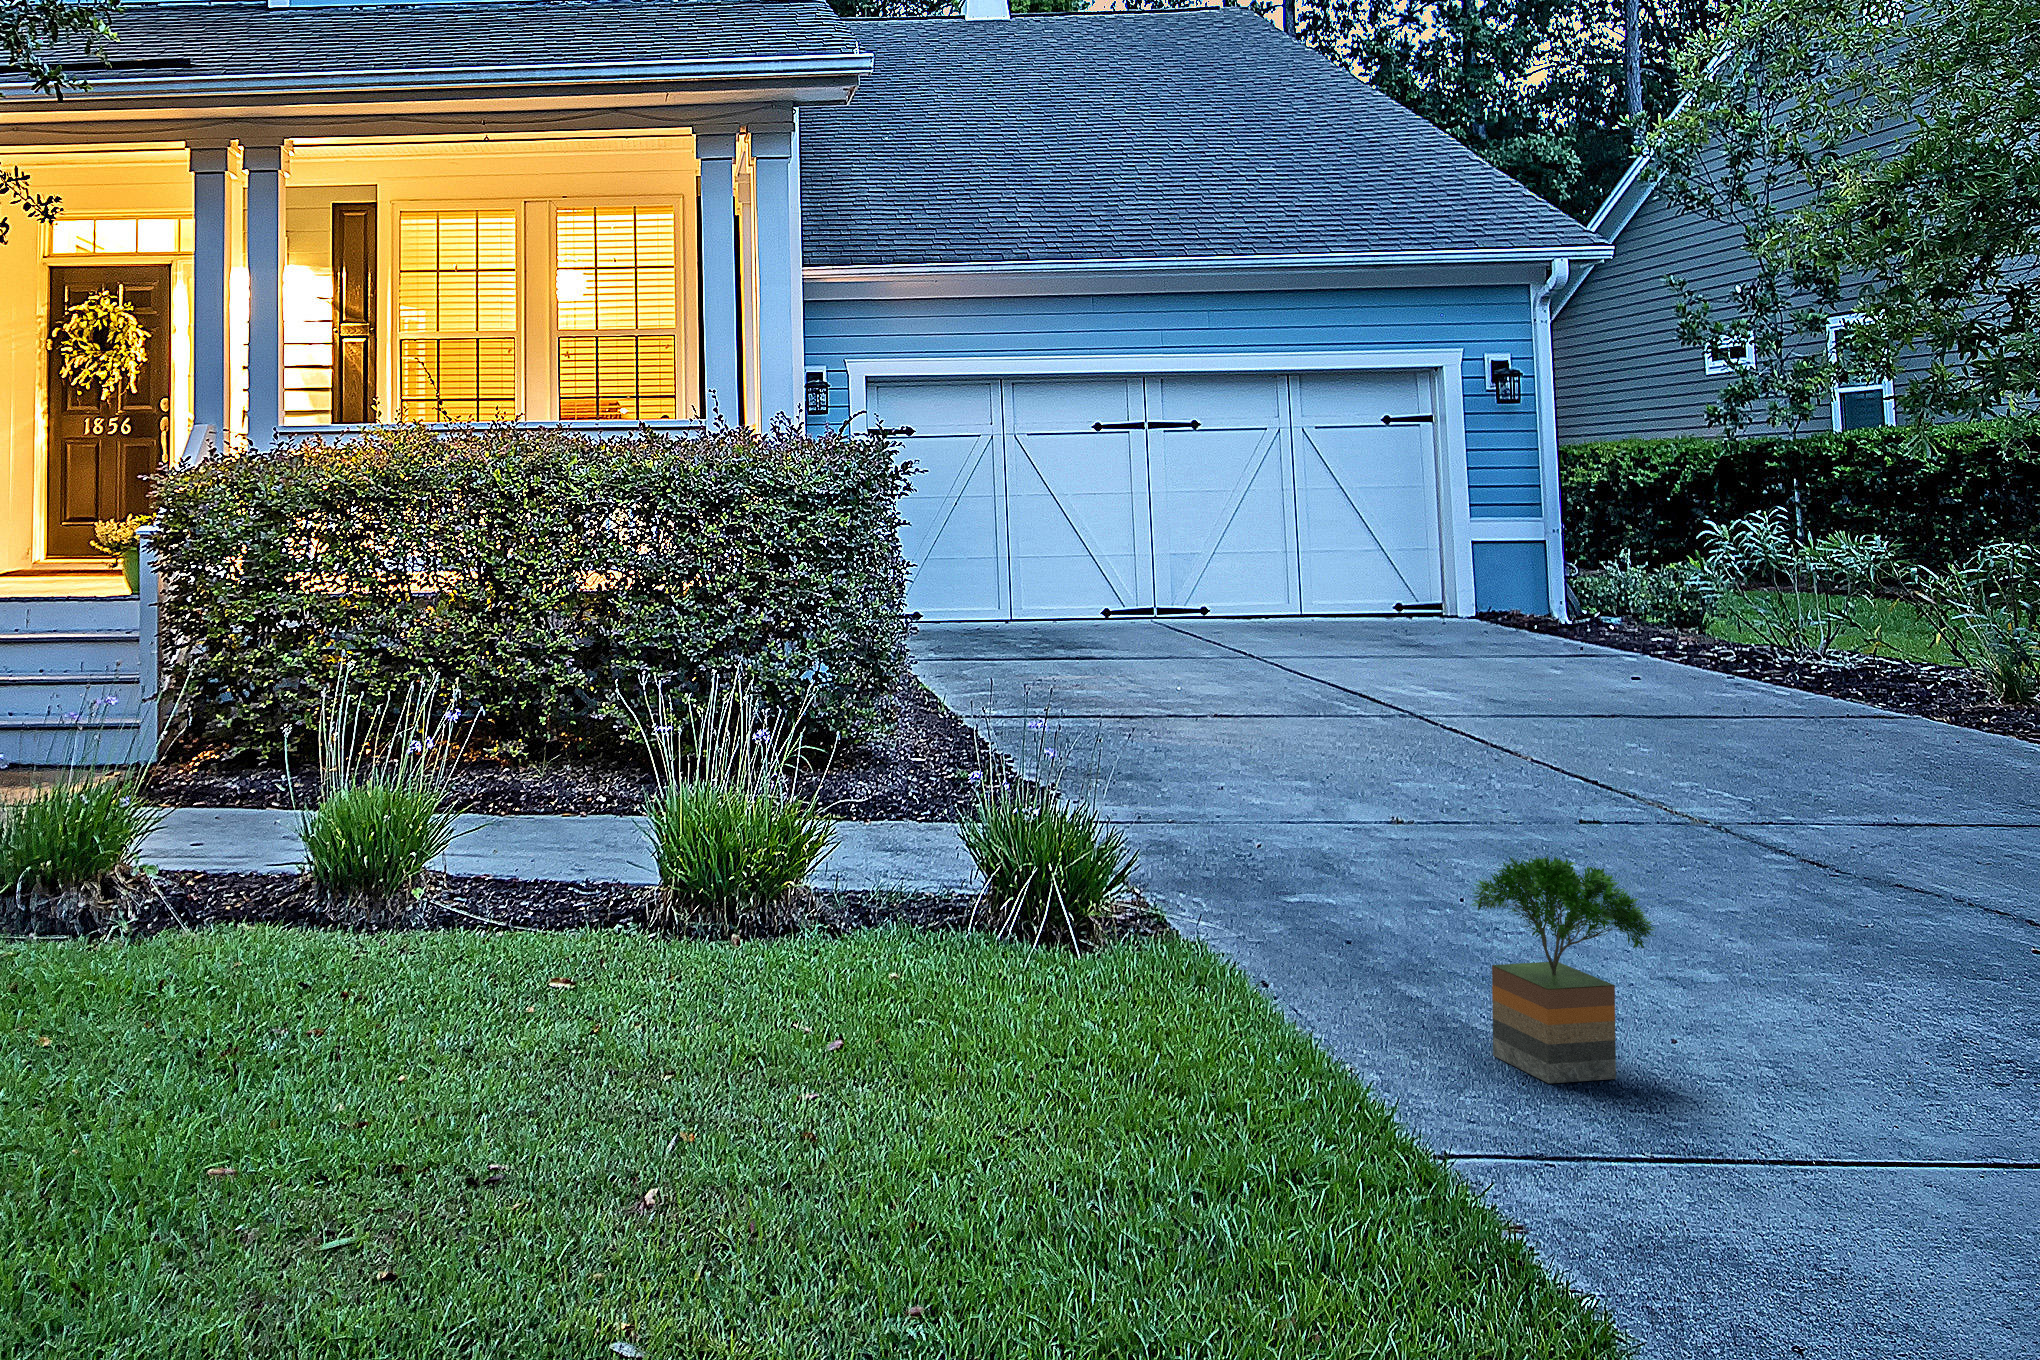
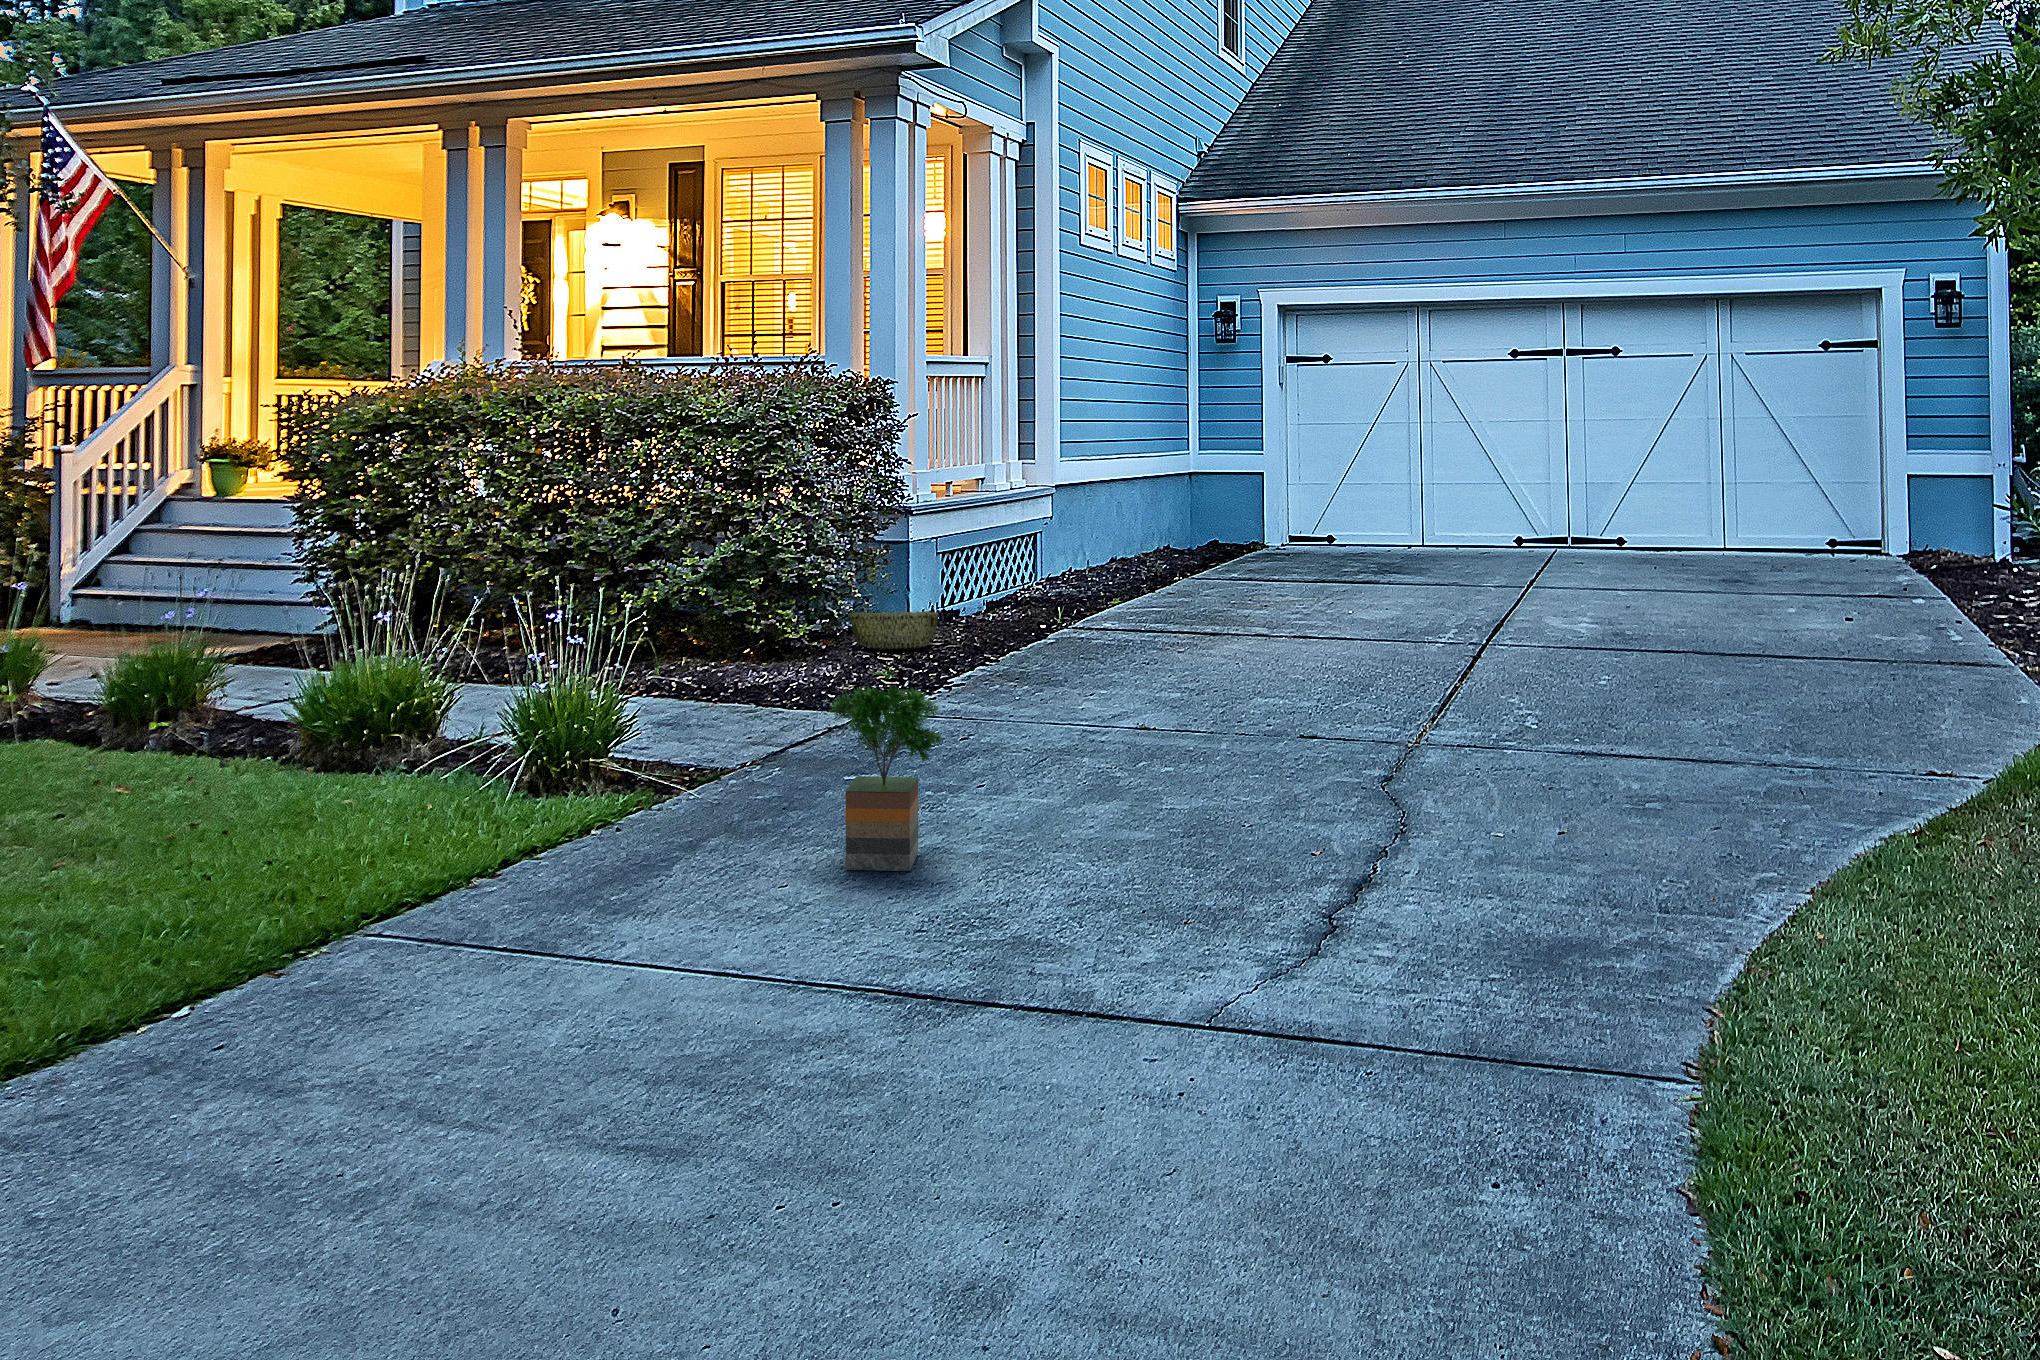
woven basket: none [778,720,879,764] -> present [848,611,938,650]

